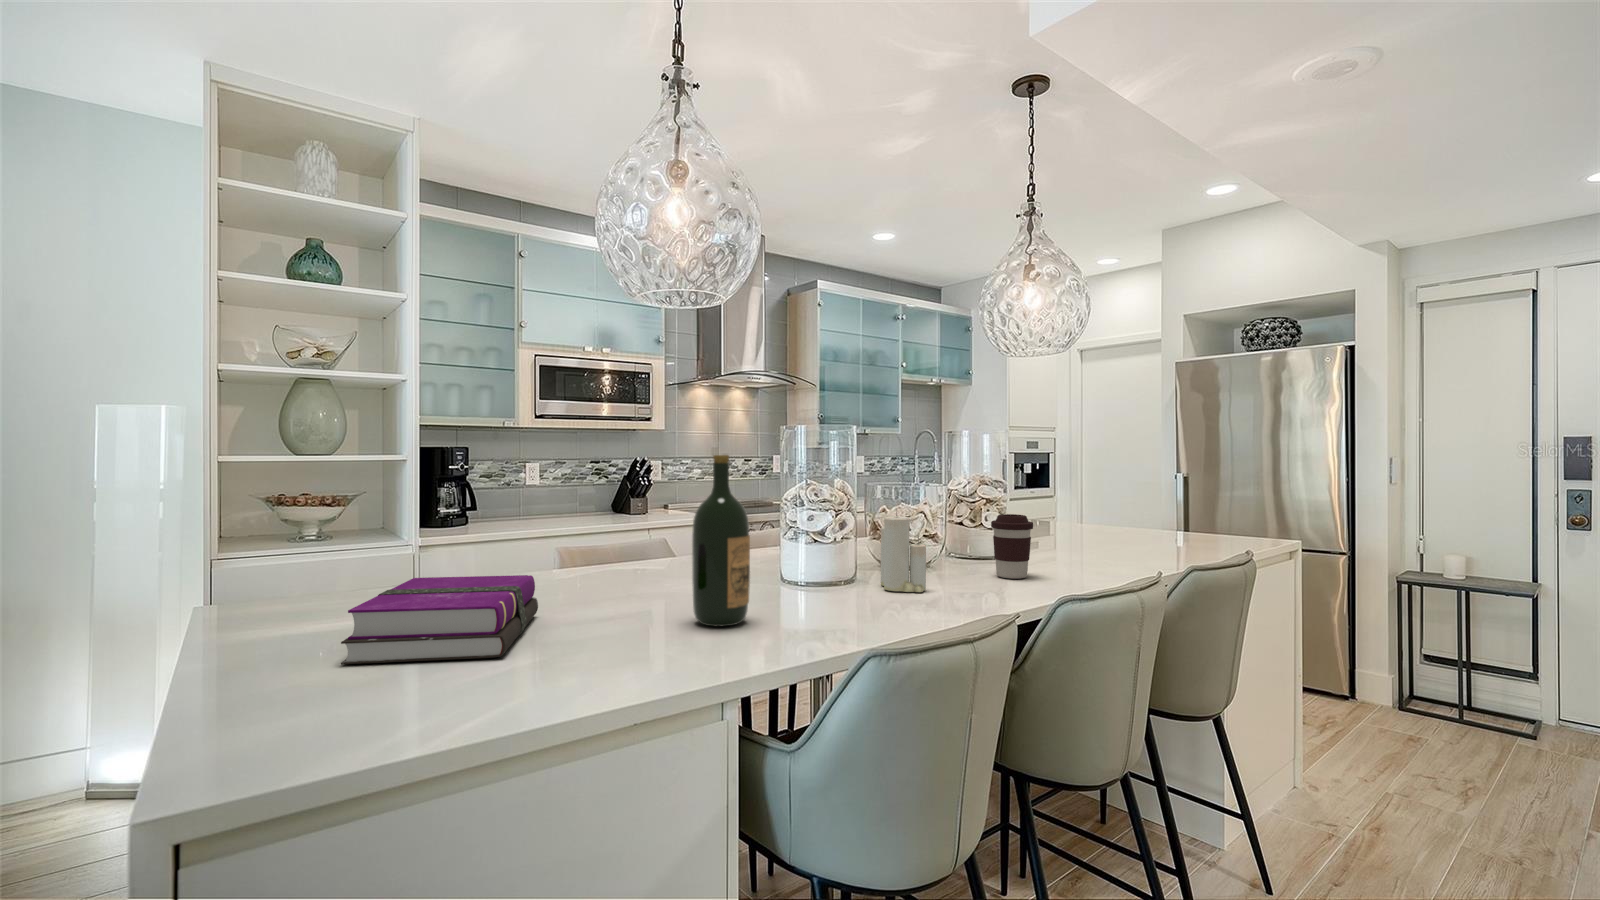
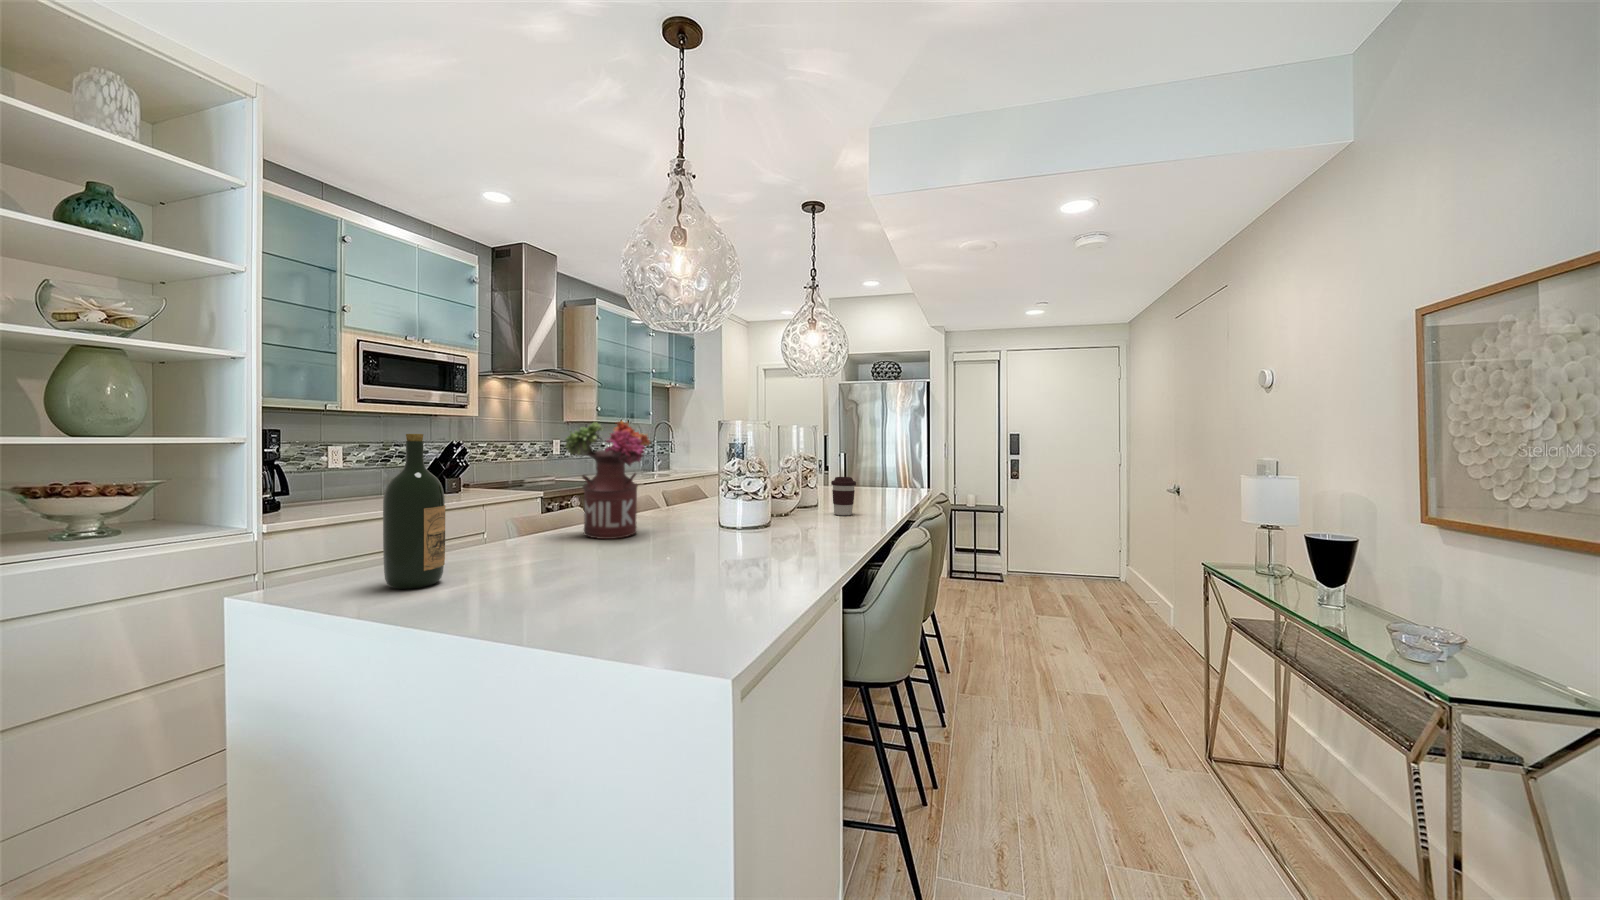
flower arrangement: none [566,431,677,586] -> present [565,421,650,539]
wine bottle: present [692,455,750,626] -> present [383,434,445,589]
candle: present [881,516,926,592] -> none [786,474,819,526]
hardback book: present [341,575,538,664] -> none [514,530,670,604]

